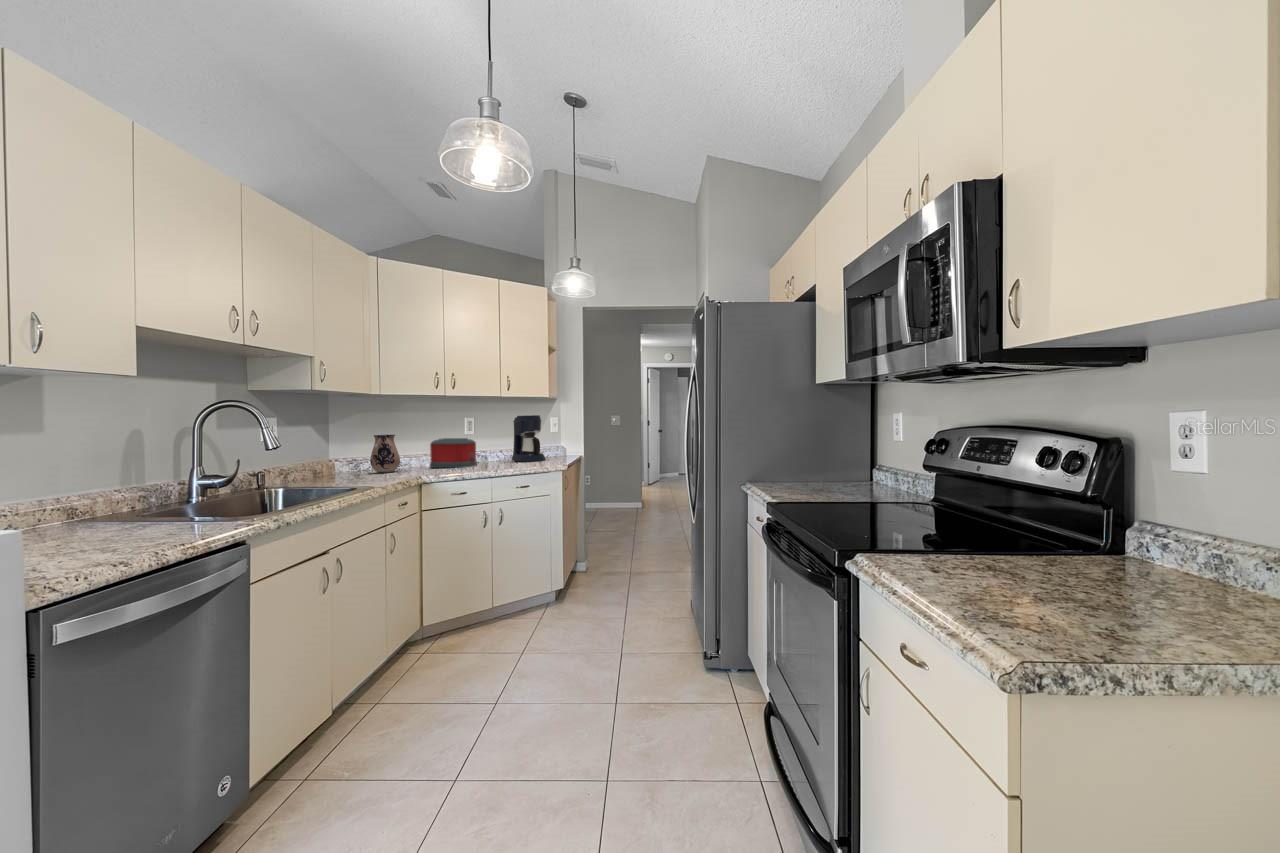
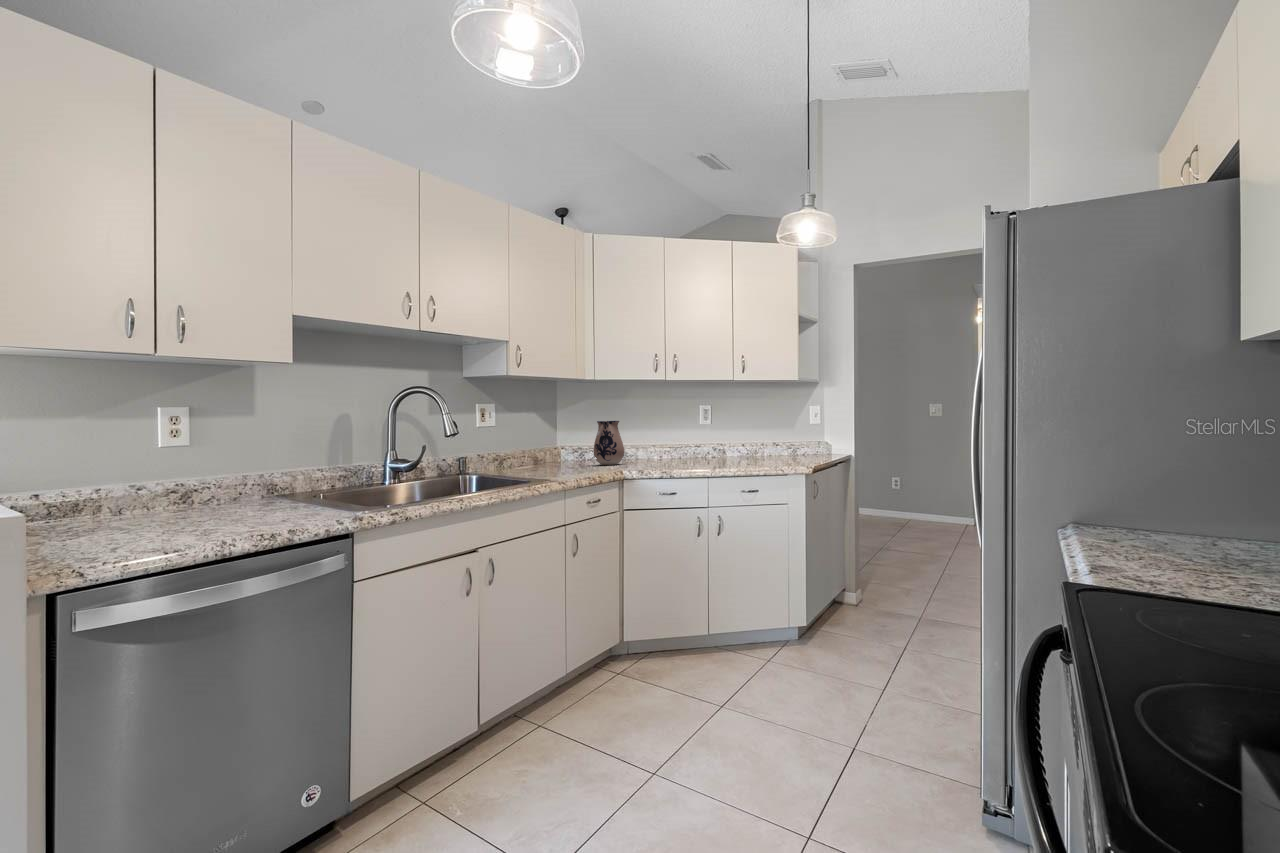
coffee maker: present [511,415,546,462] -> none [758,395,805,459]
toaster: present [430,438,477,468] -> none [658,426,713,463]

